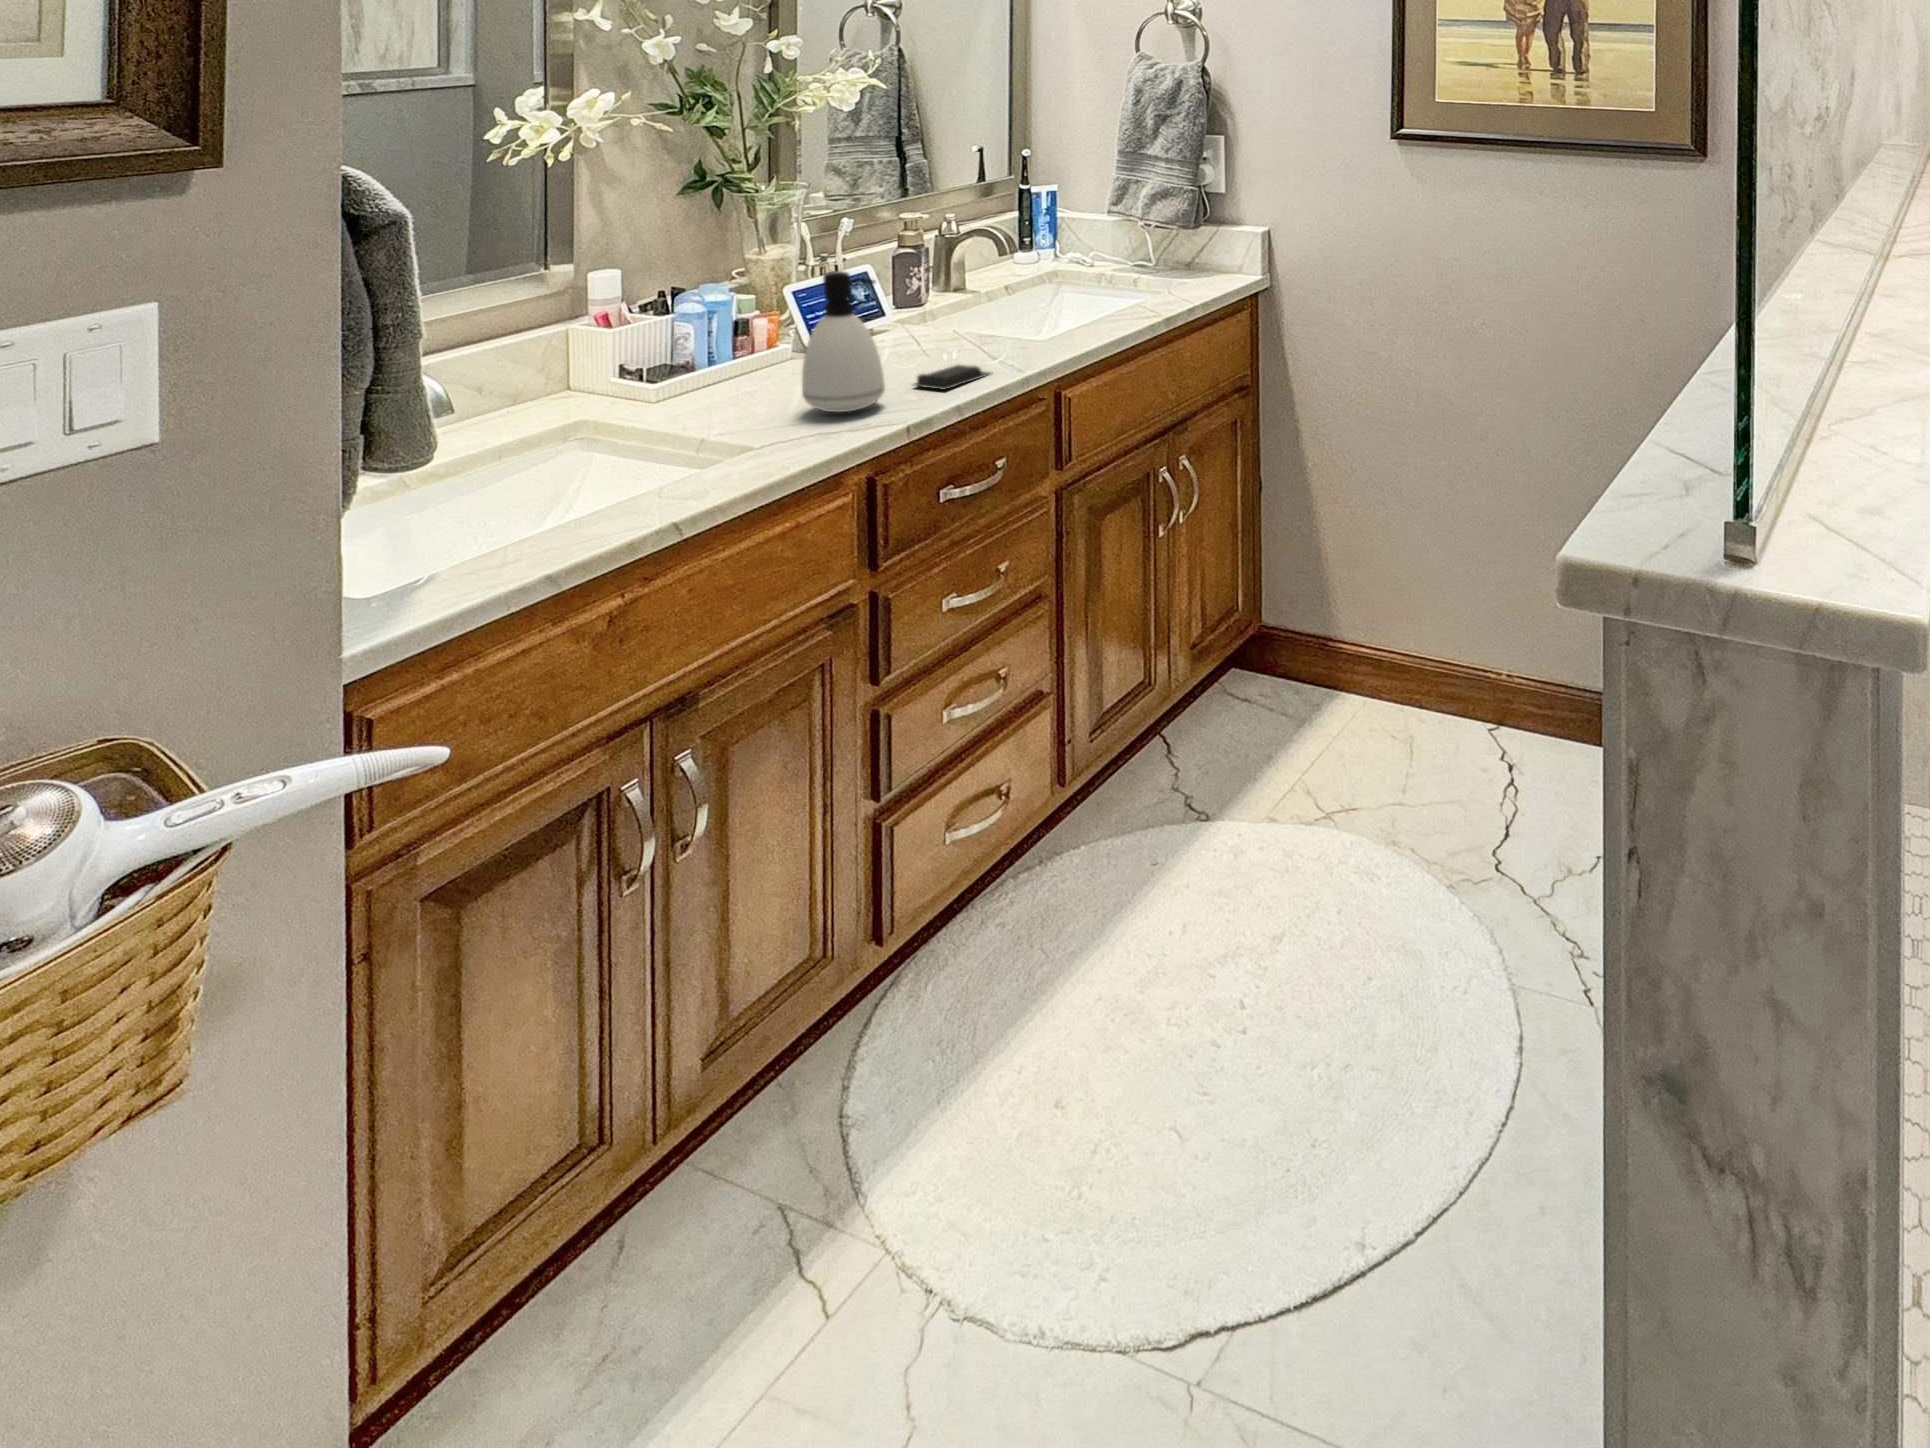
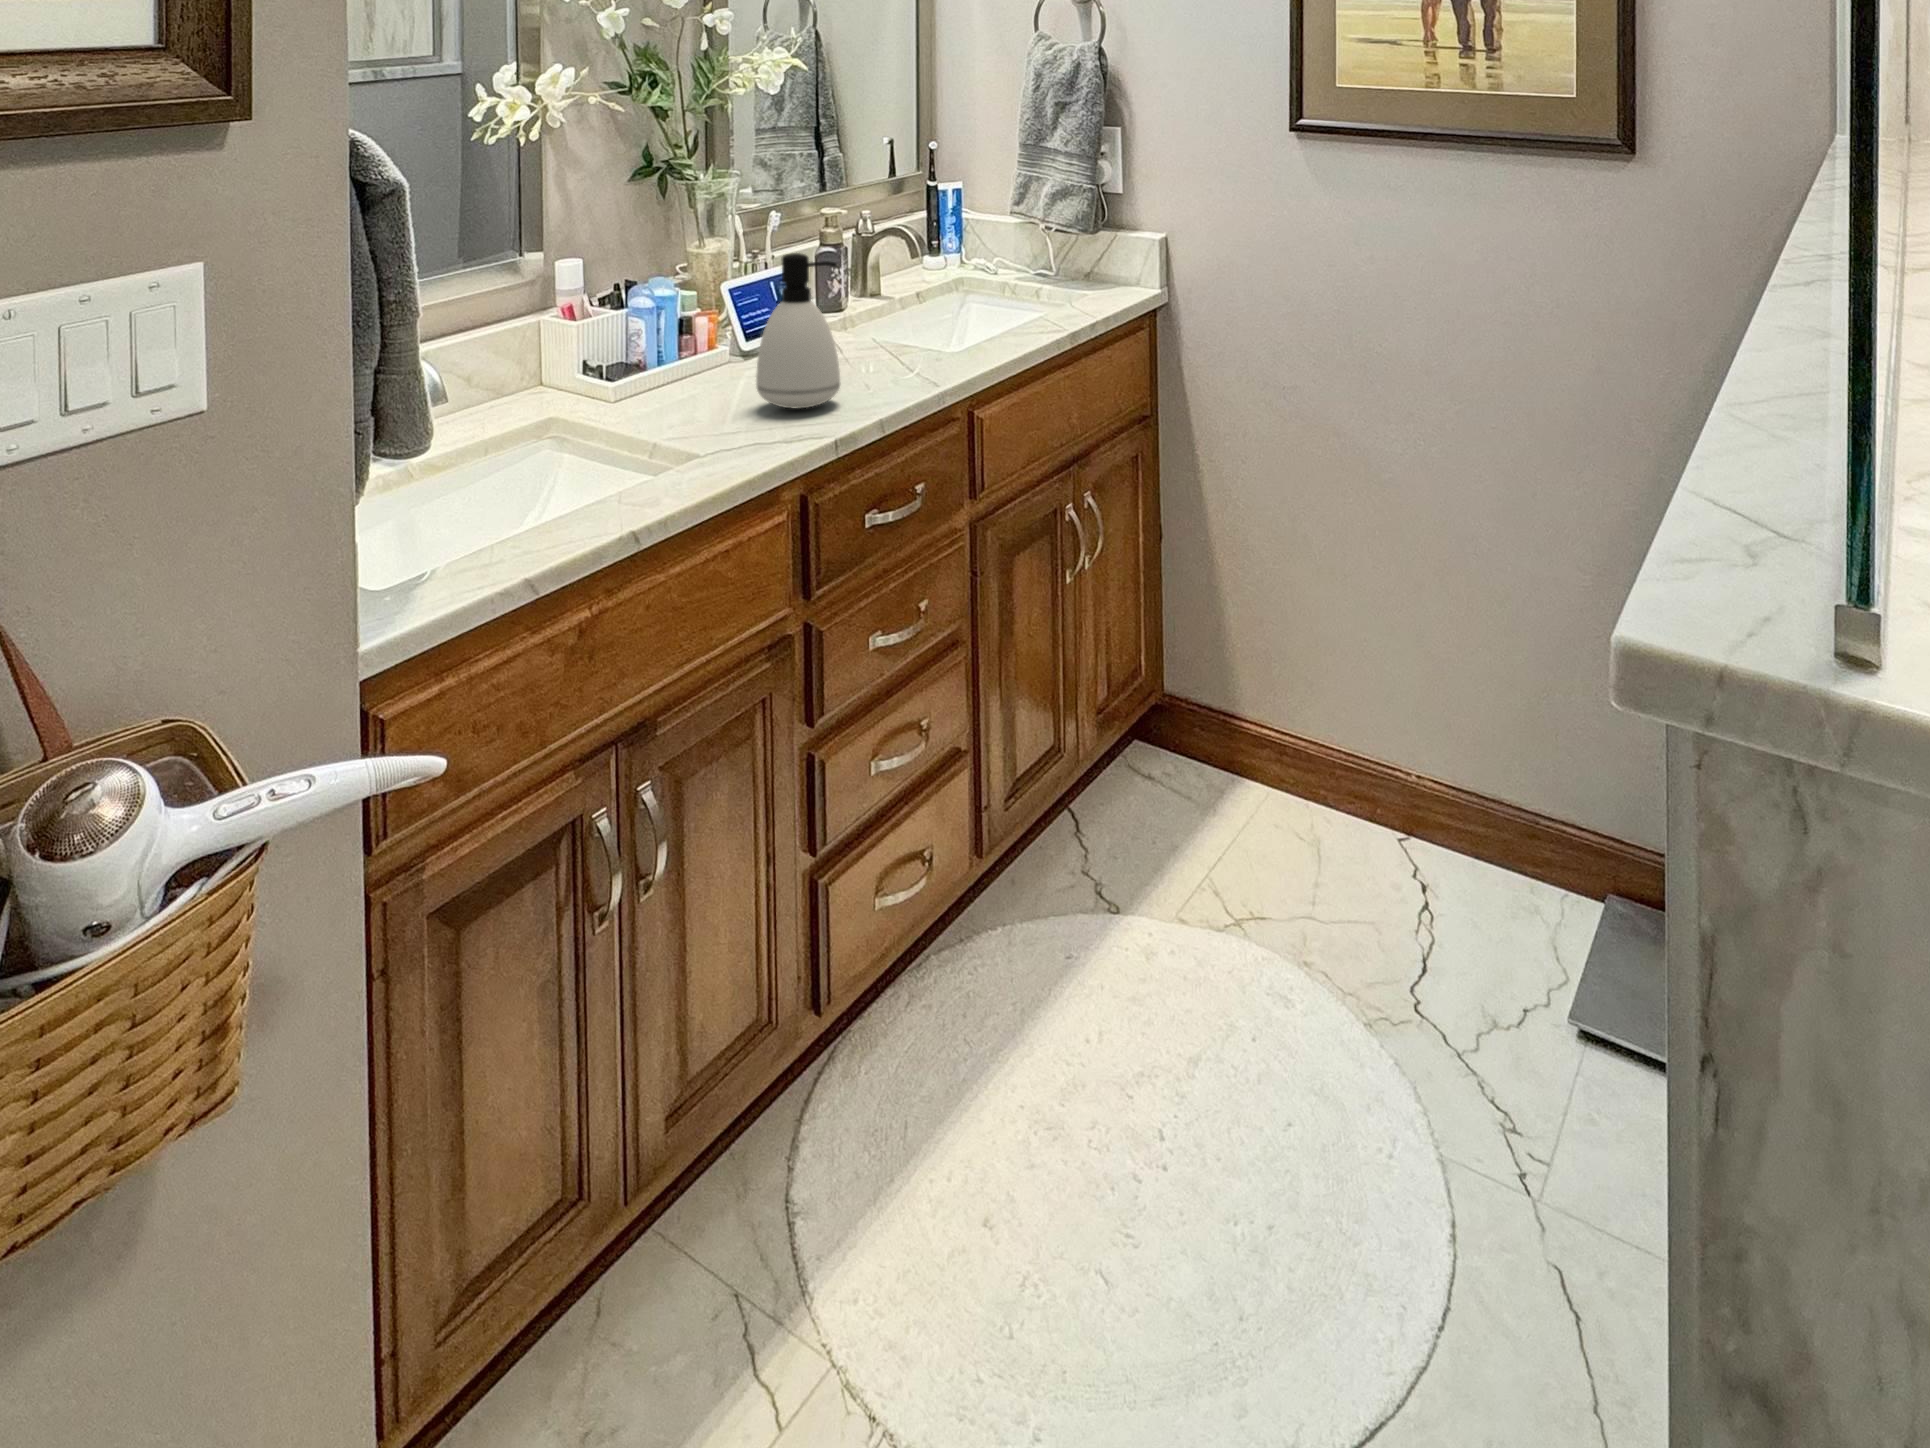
soap bar: present [914,365,991,390] -> none [861,362,942,388]

